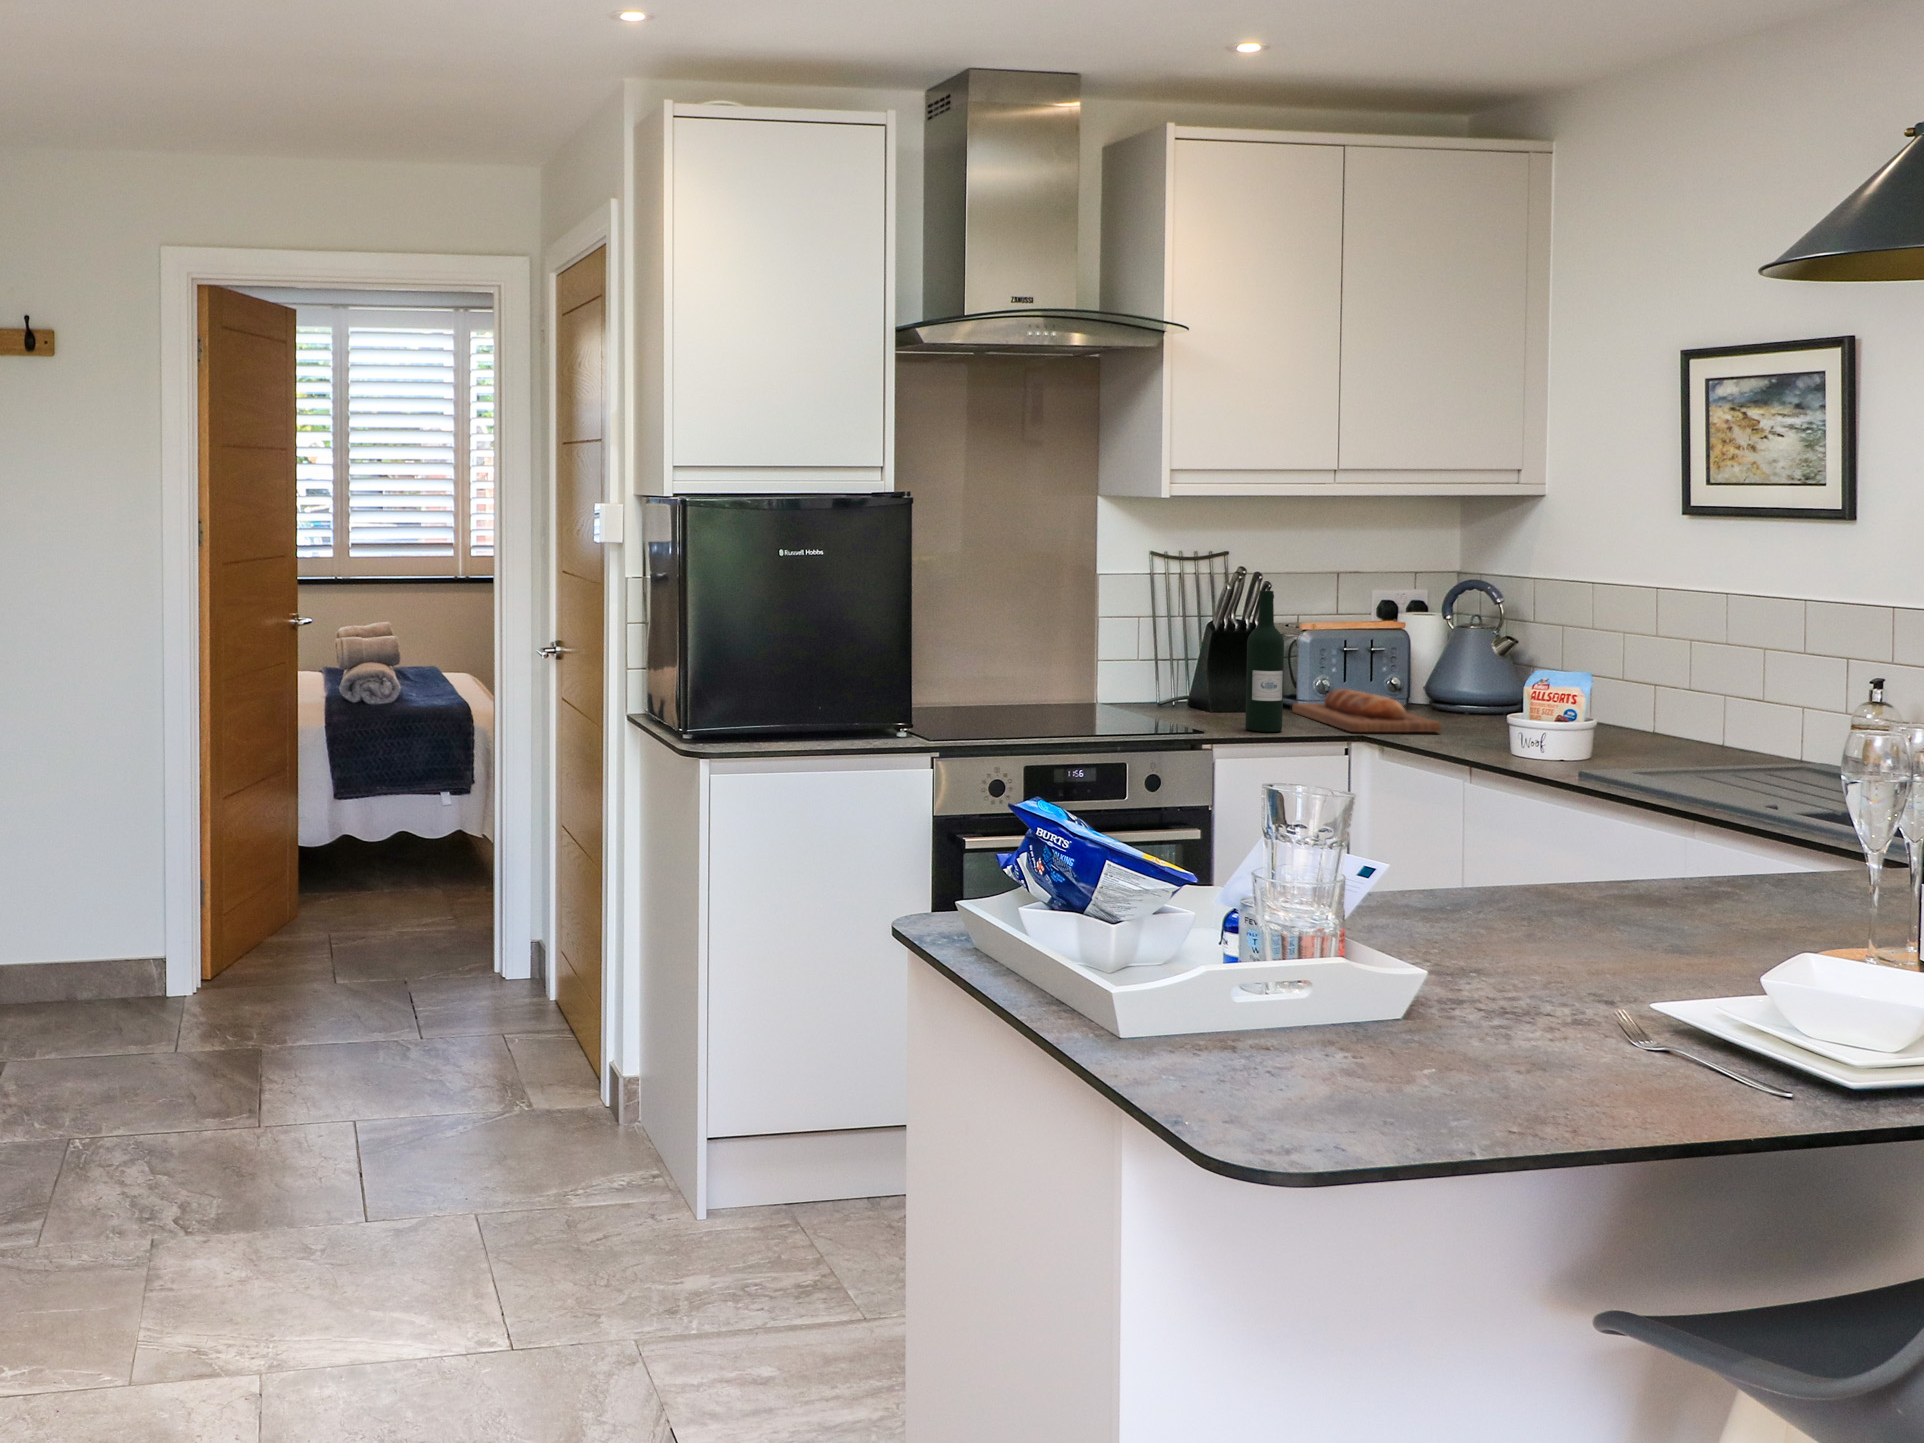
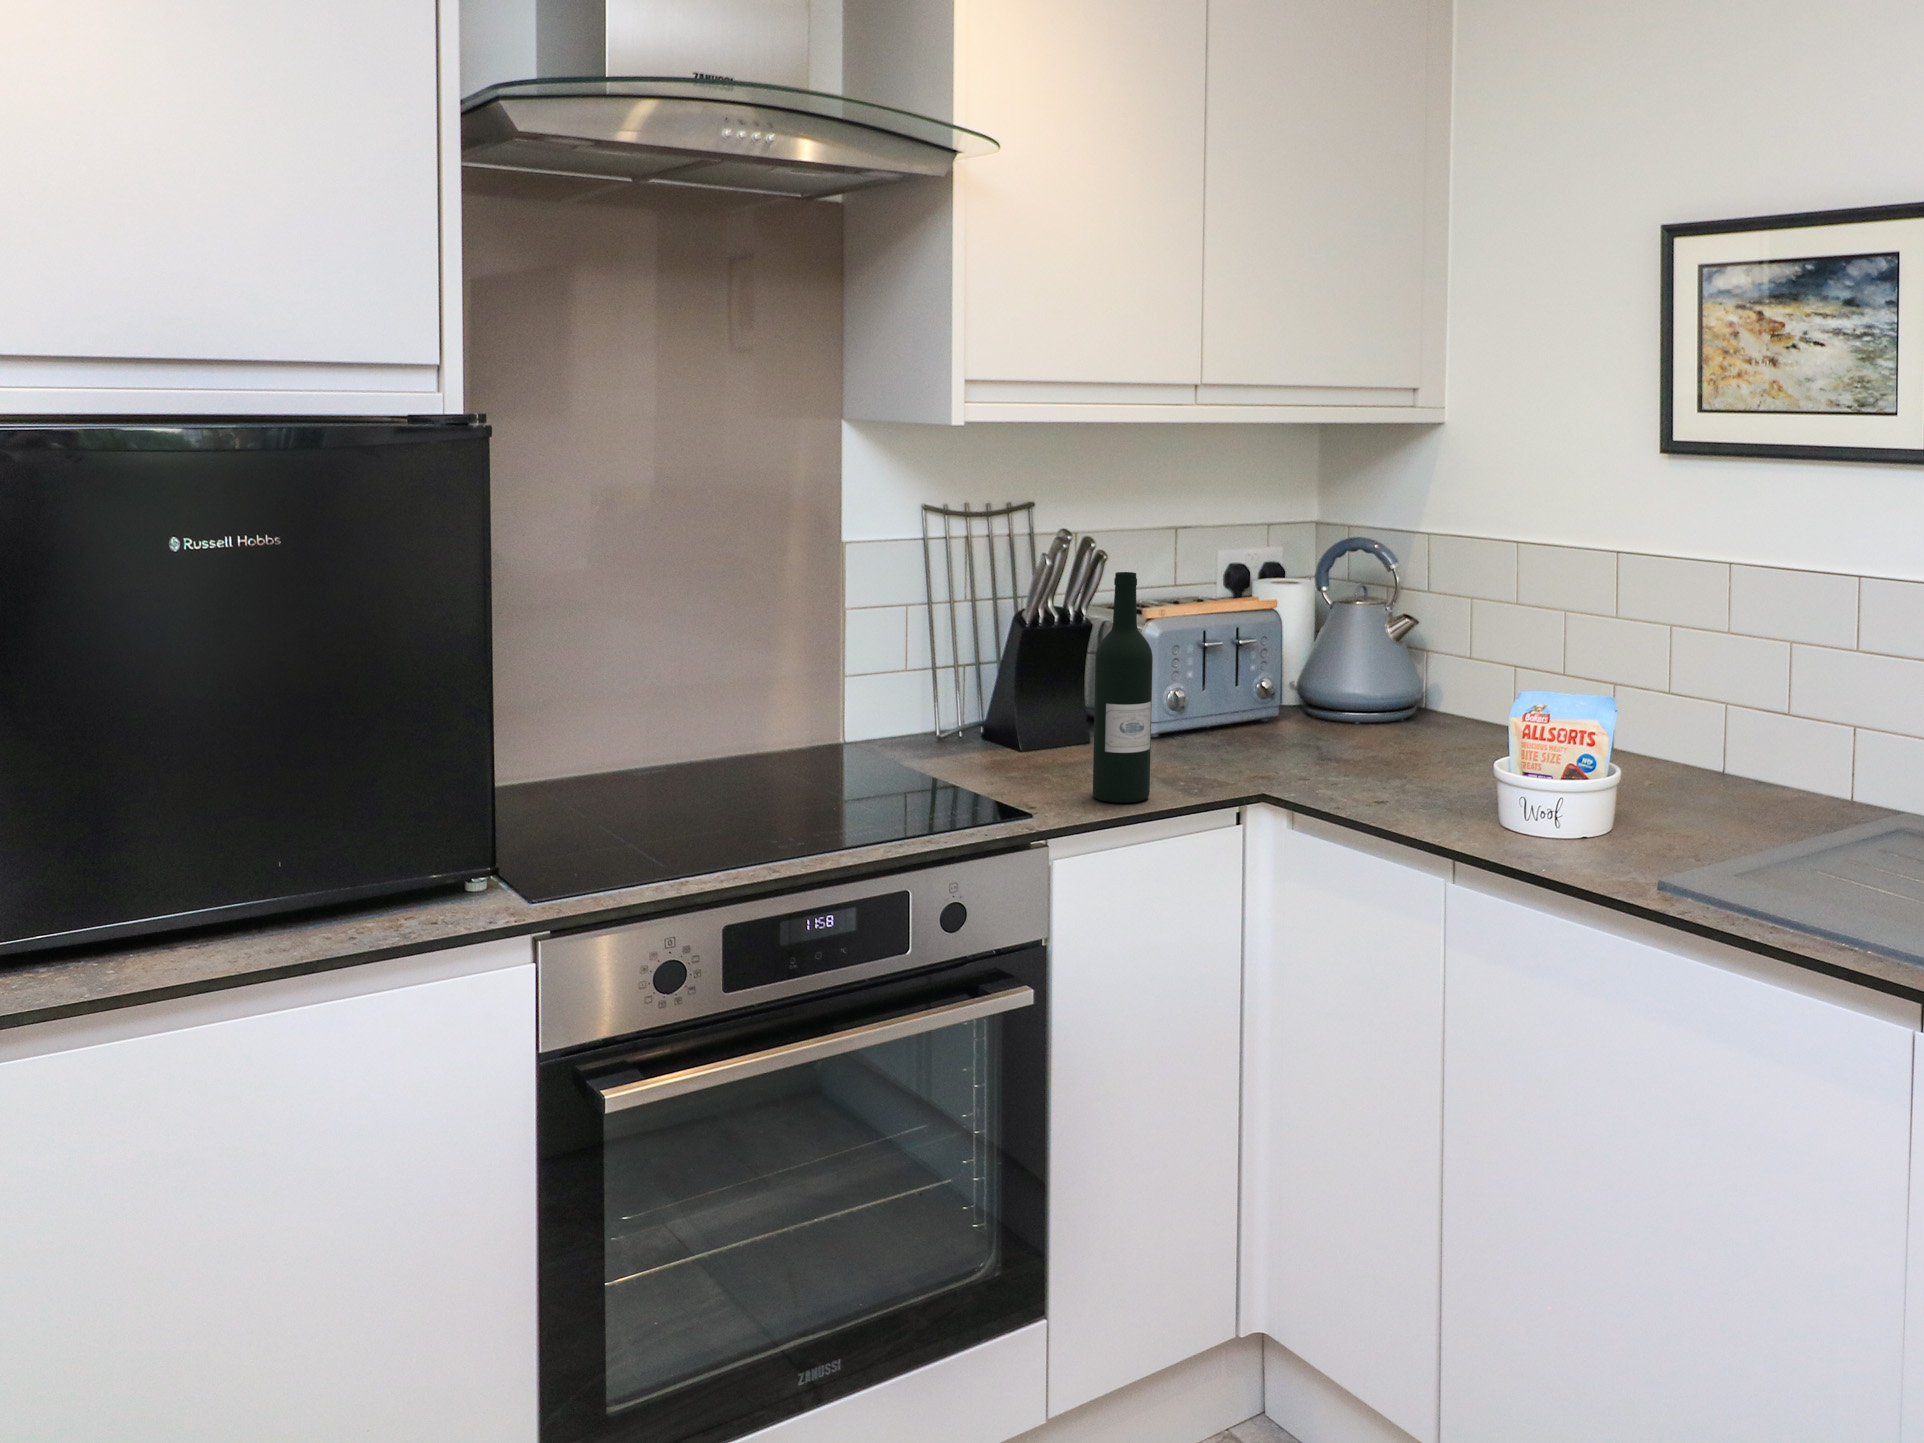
bread loaf: present [1292,689,1442,732] -> none [1139,707,1368,789]

